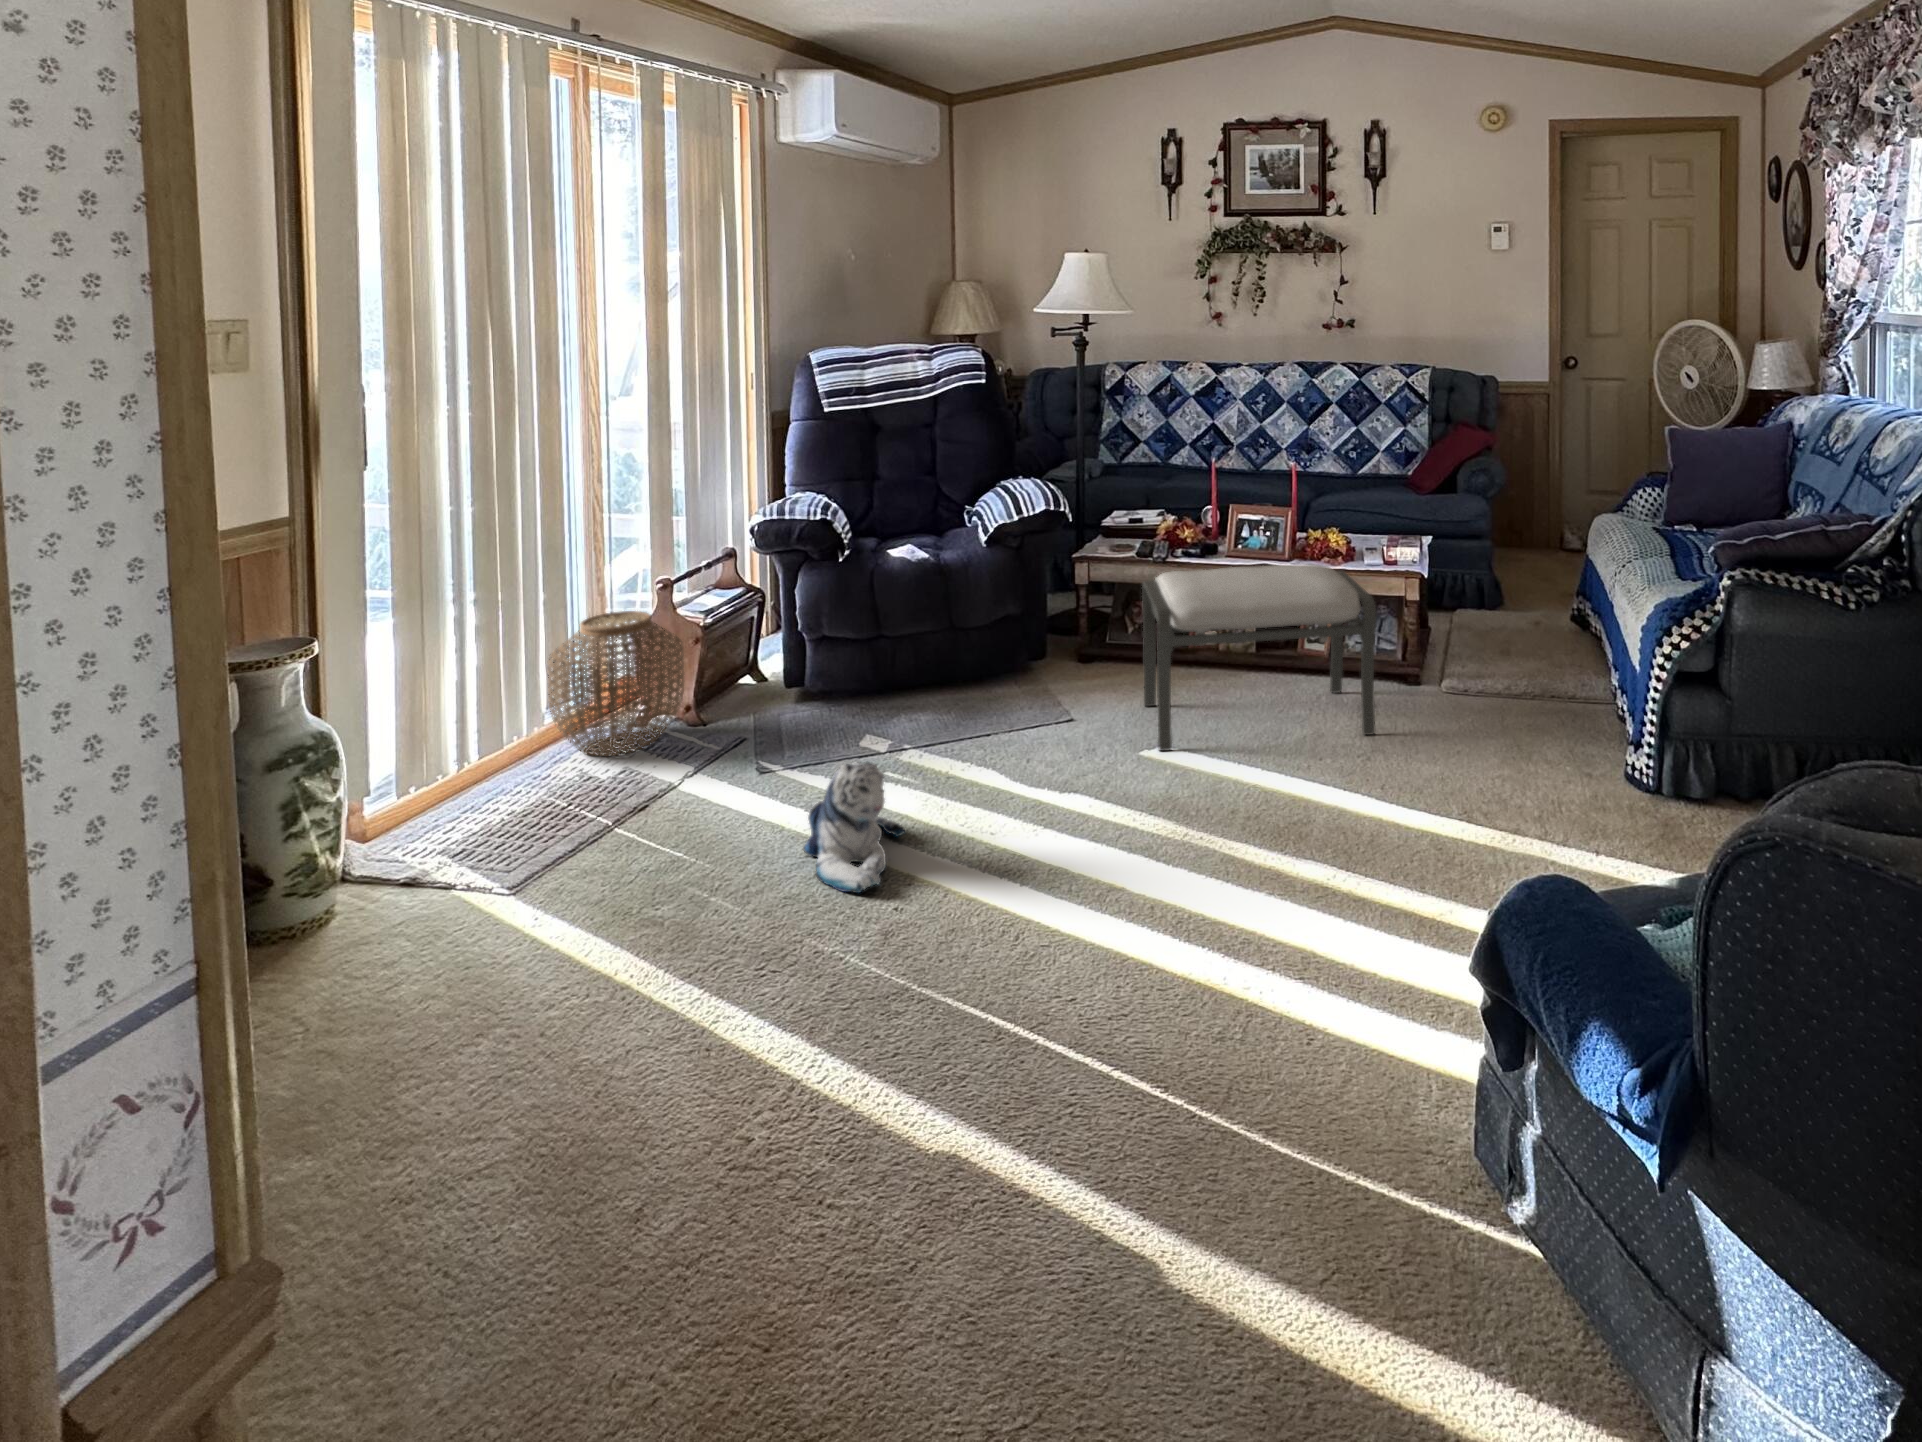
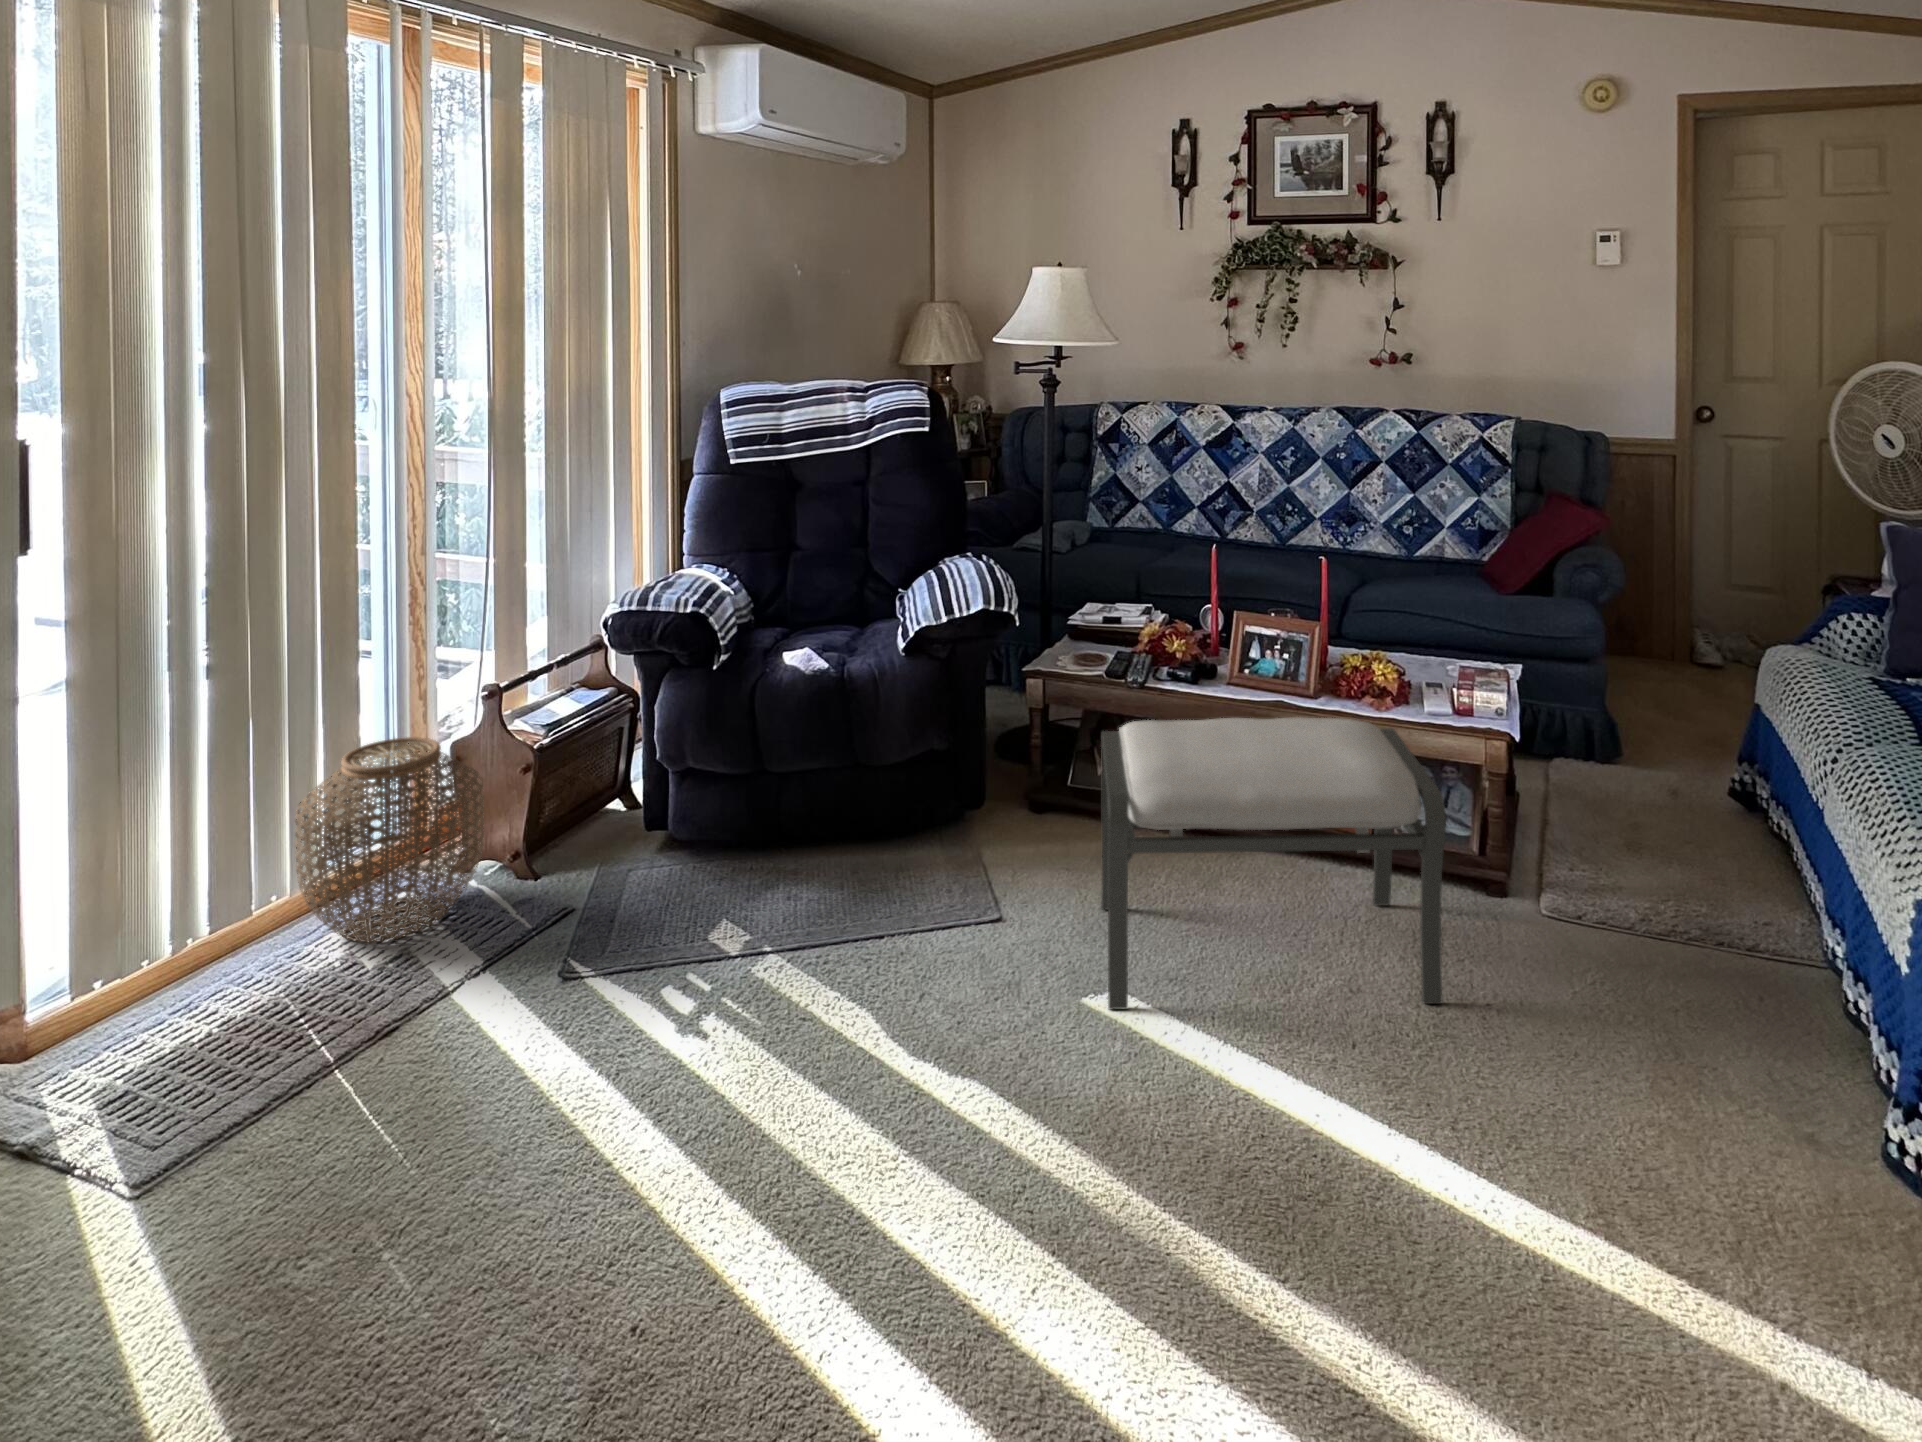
plush toy: present [803,762,905,893] -> none [514,1068,684,1326]

